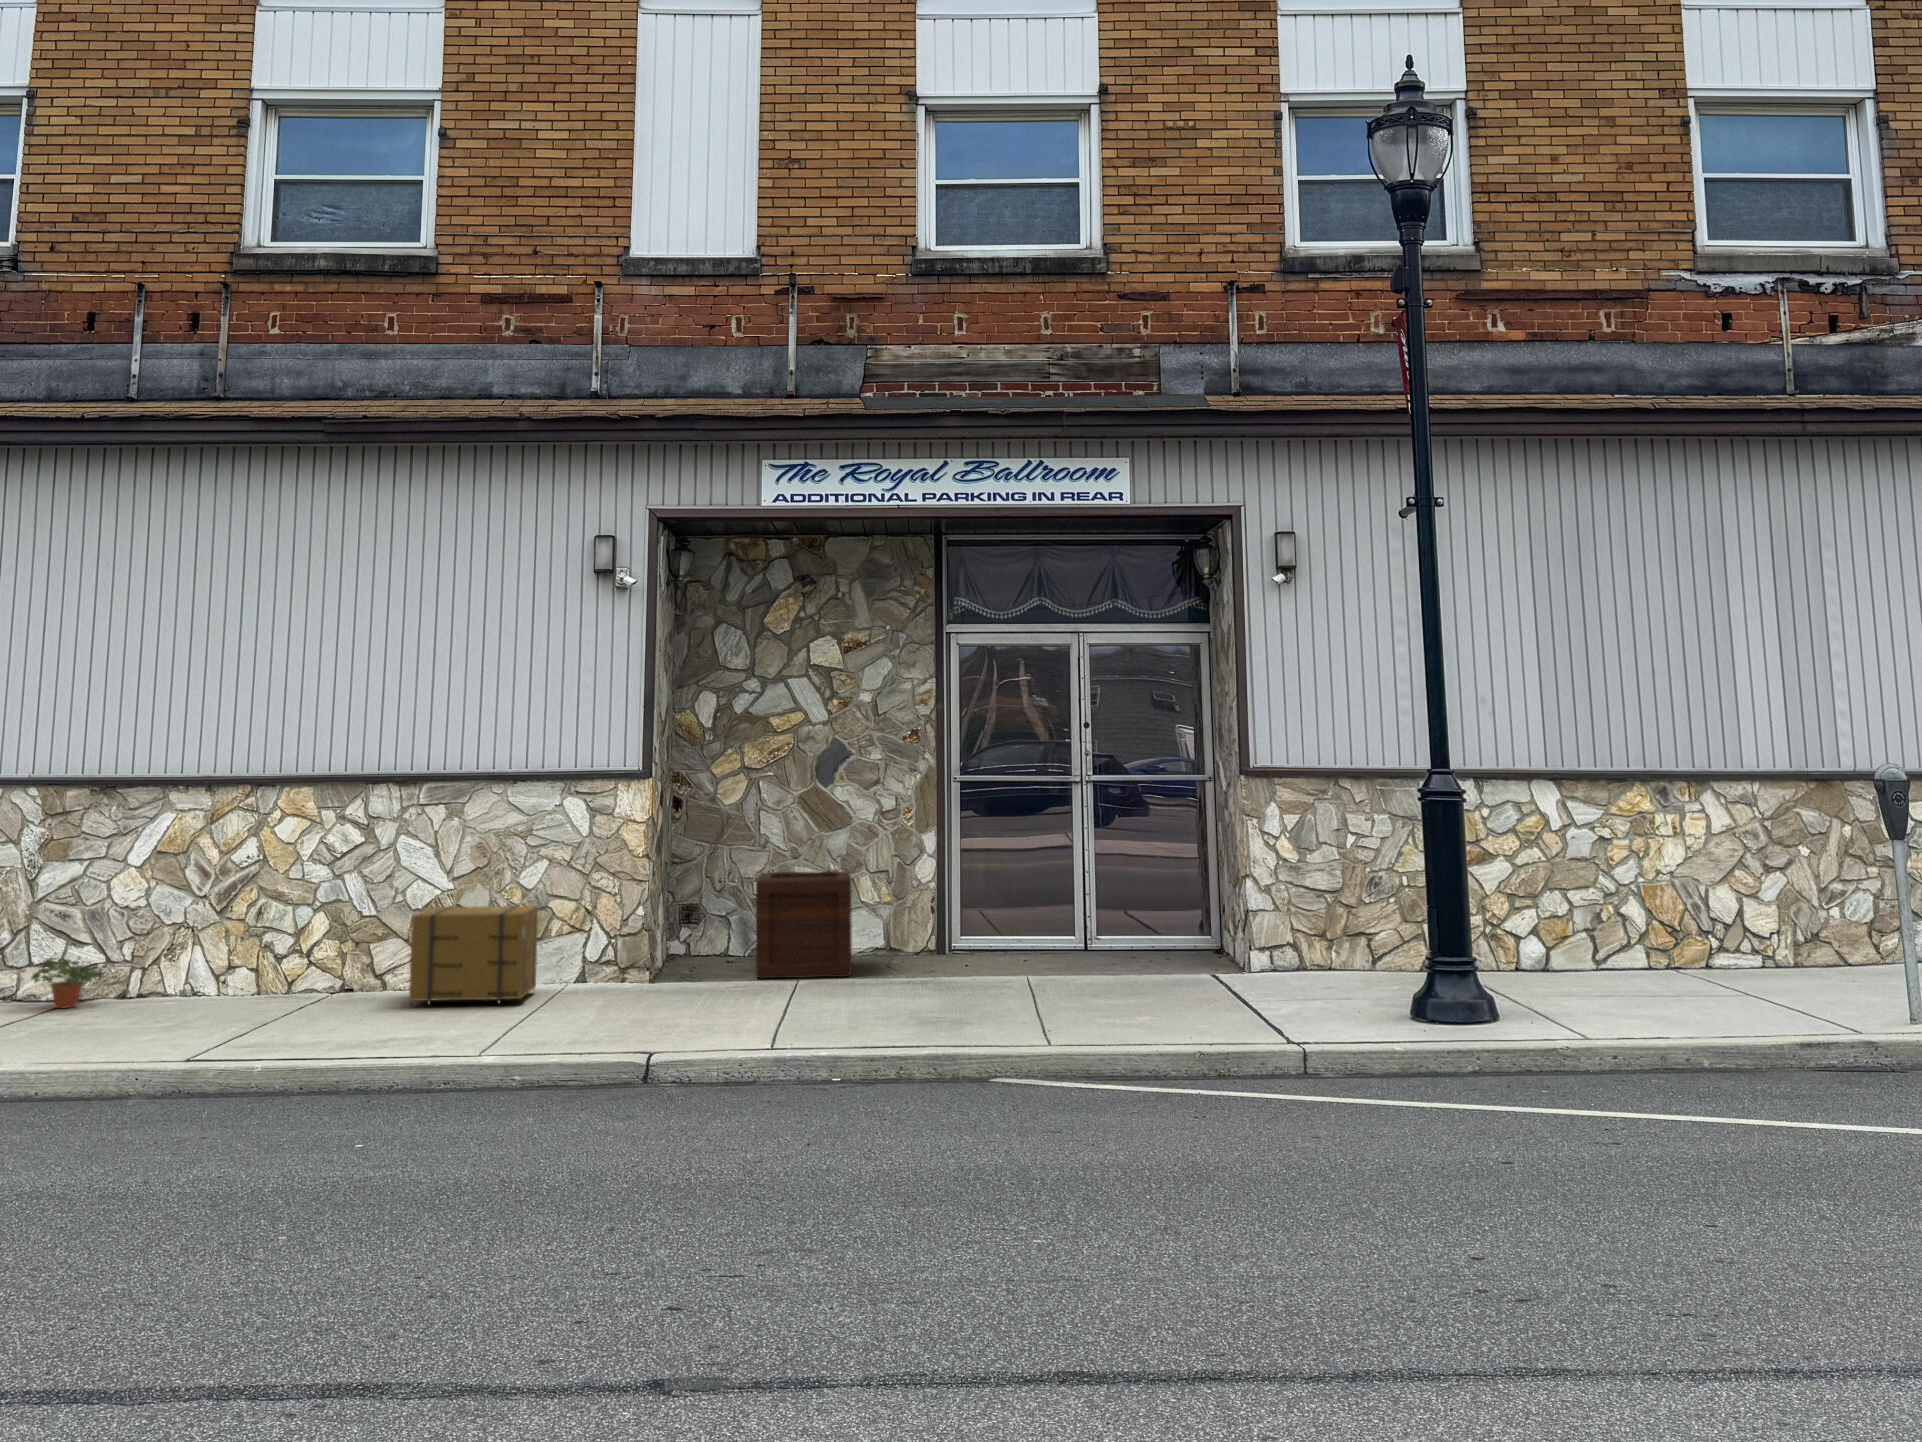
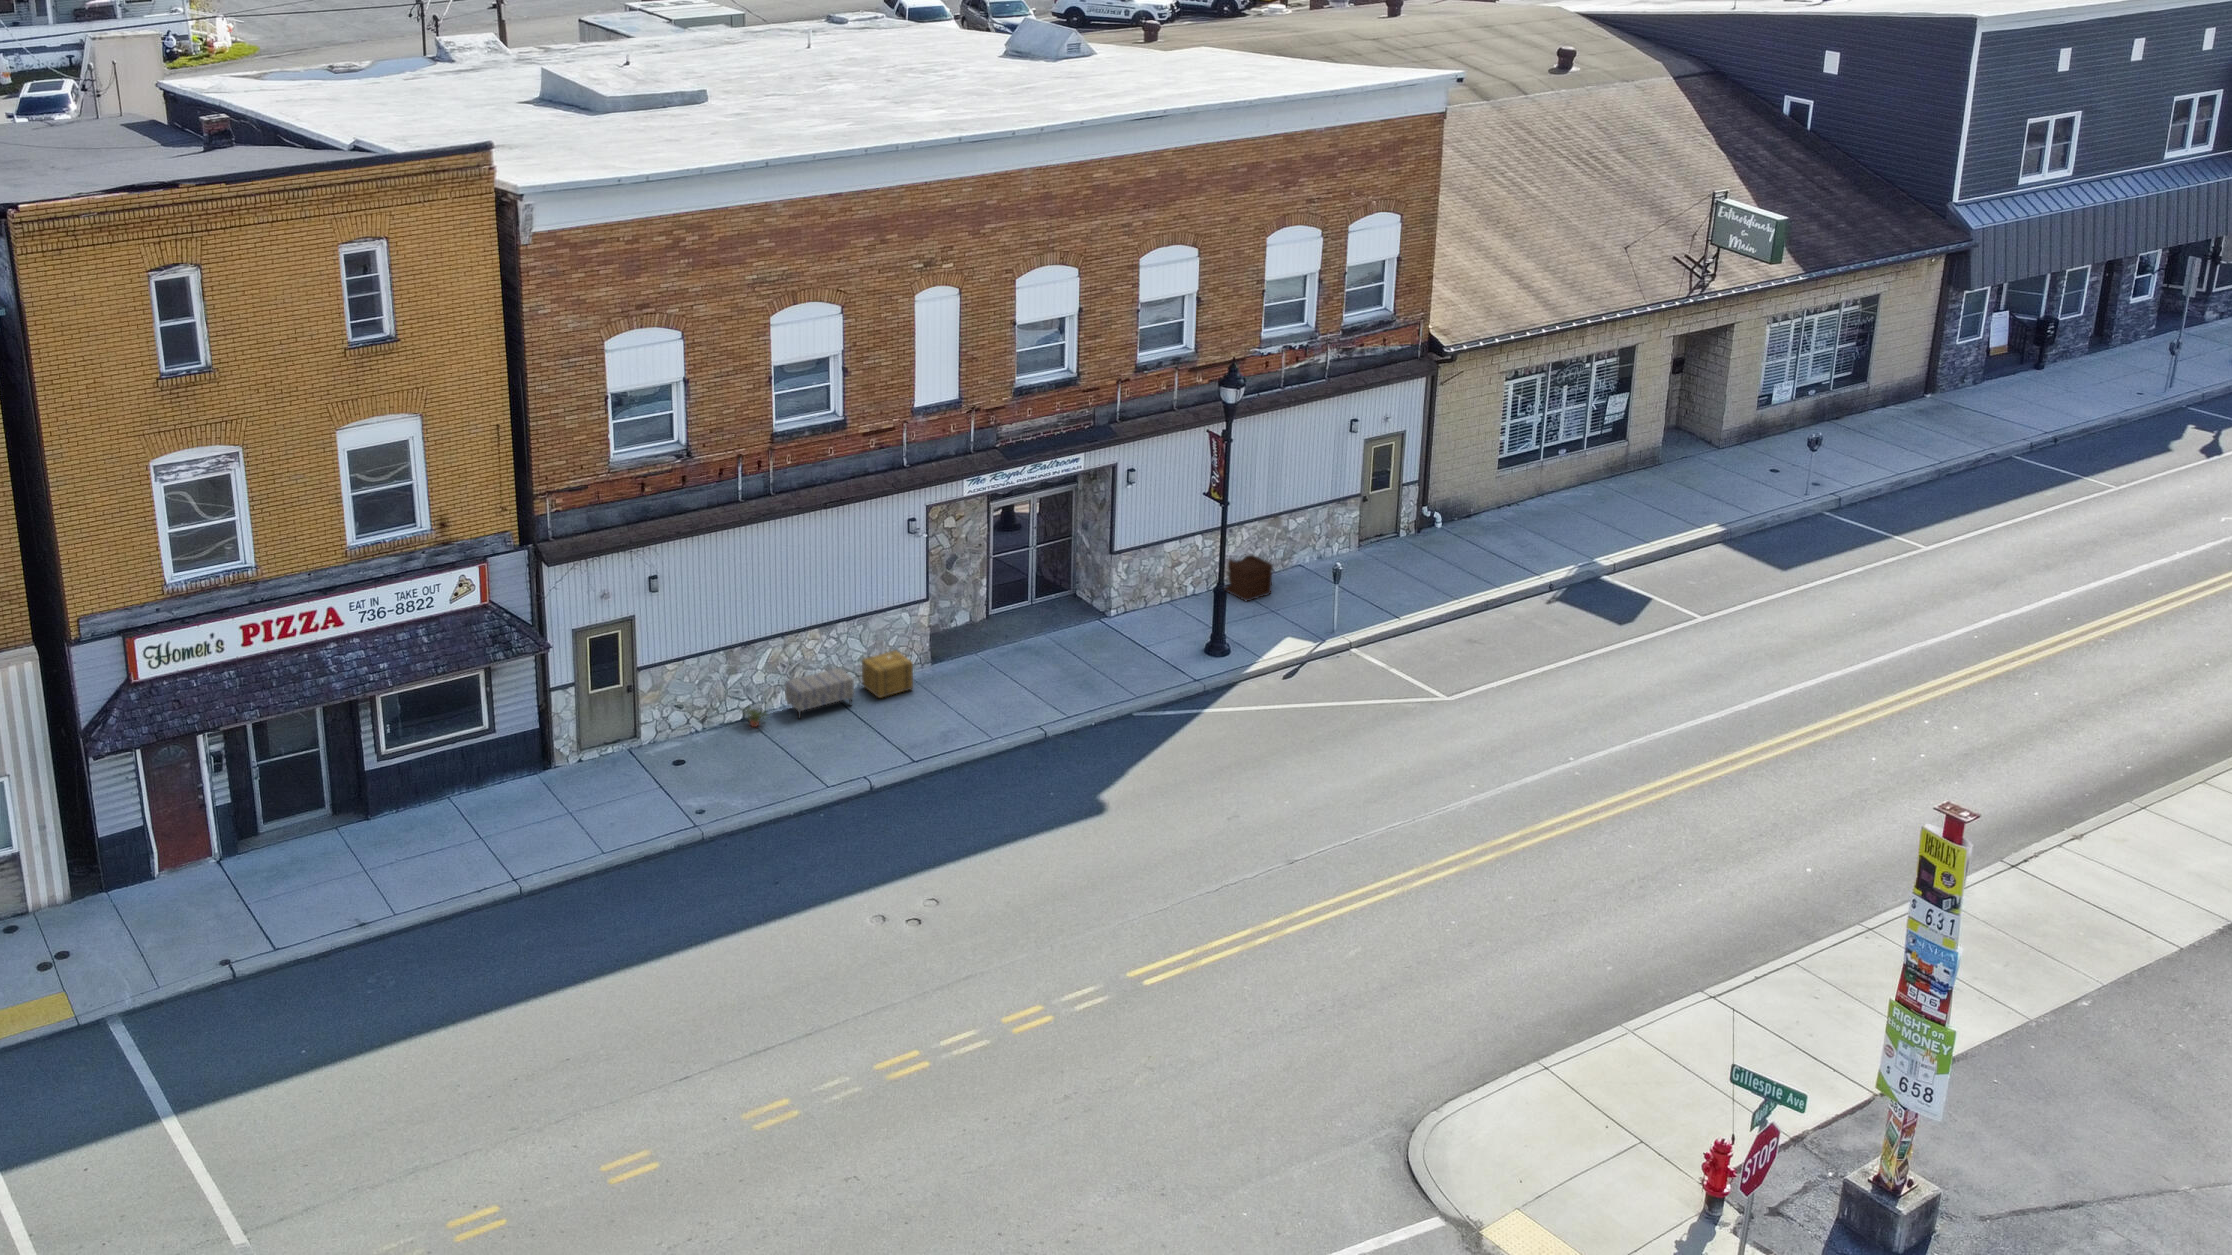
wooden crate: present [756,871,852,978] -> present [1224,555,1273,601]
bench: none [168,915,363,1009] -> present [785,668,854,718]

